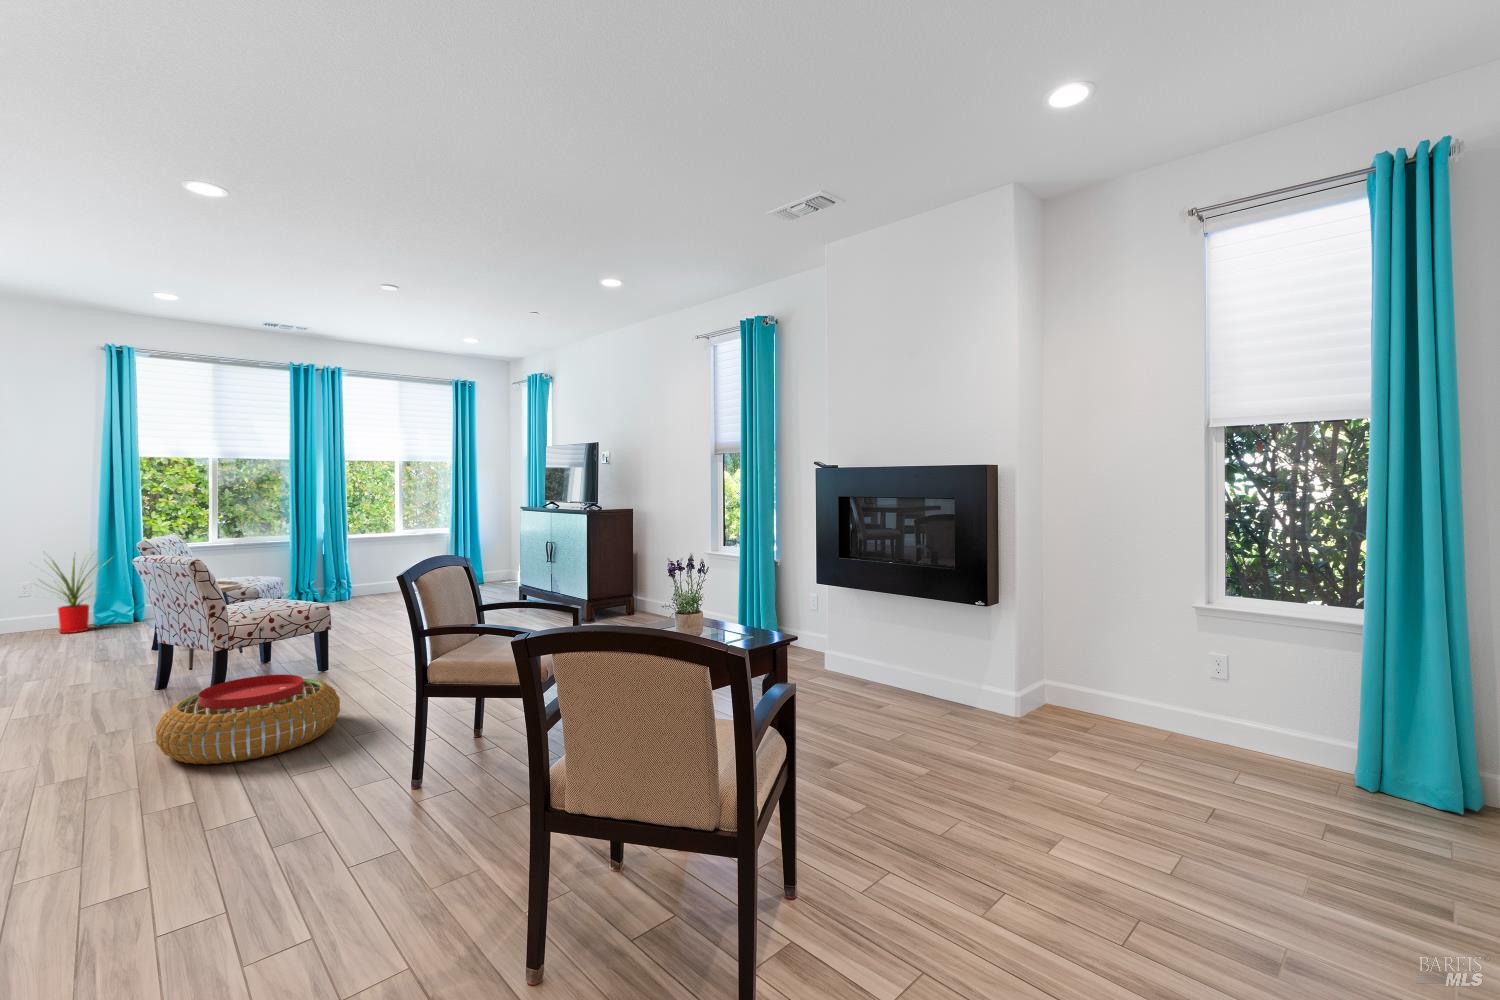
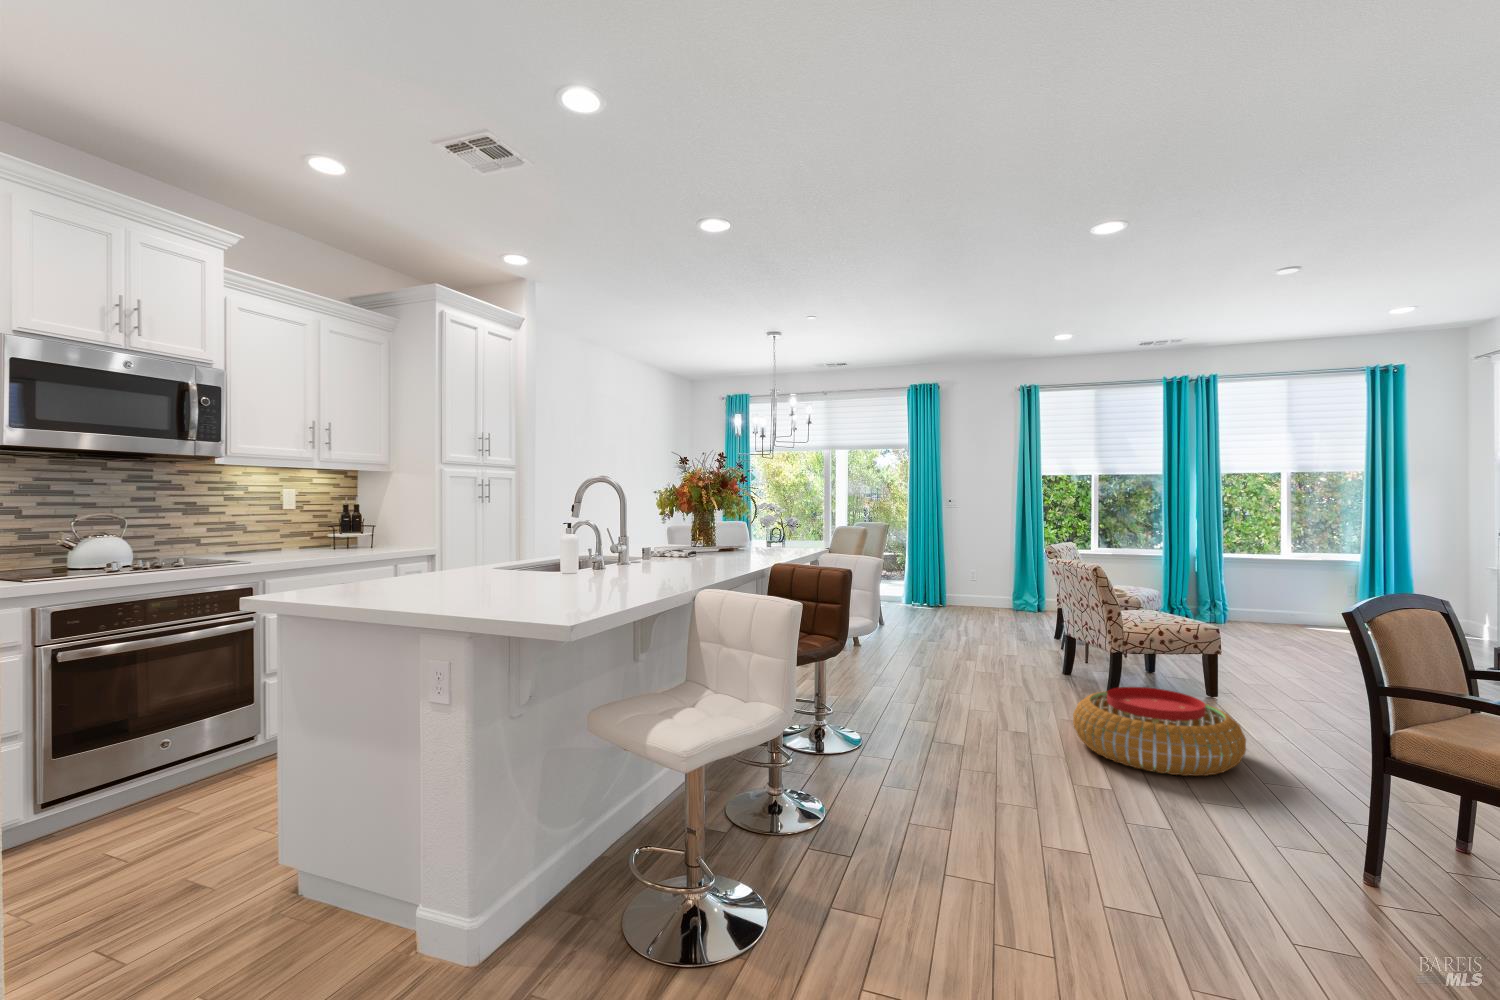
house plant: present [38,558,90,633] -> none [974,549,1025,614]

